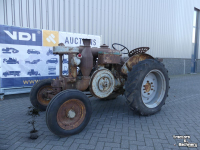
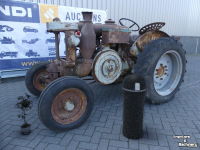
trash can: none [115,87,135,141] -> present [122,74,147,139]

